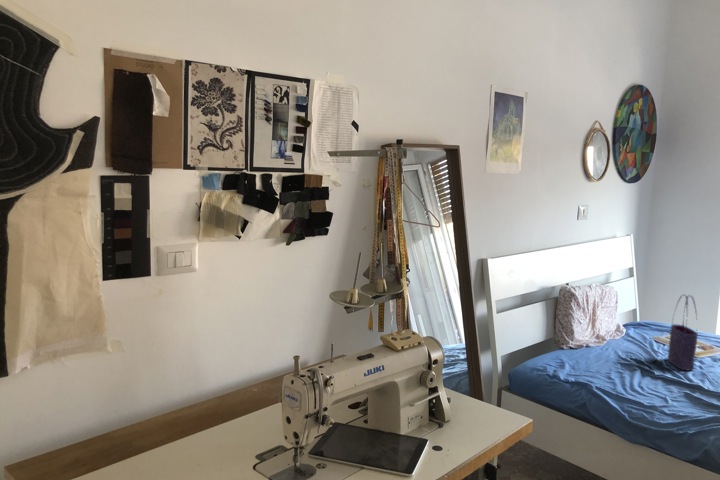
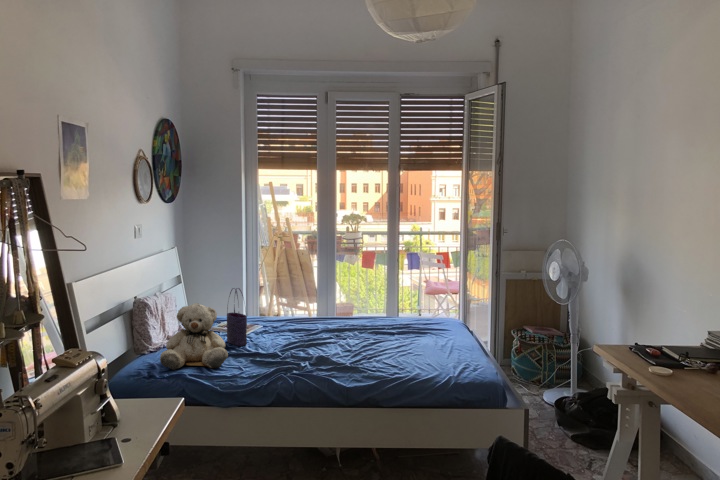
teddy bear: none [568,304,655,390] -> present [160,303,228,370]

